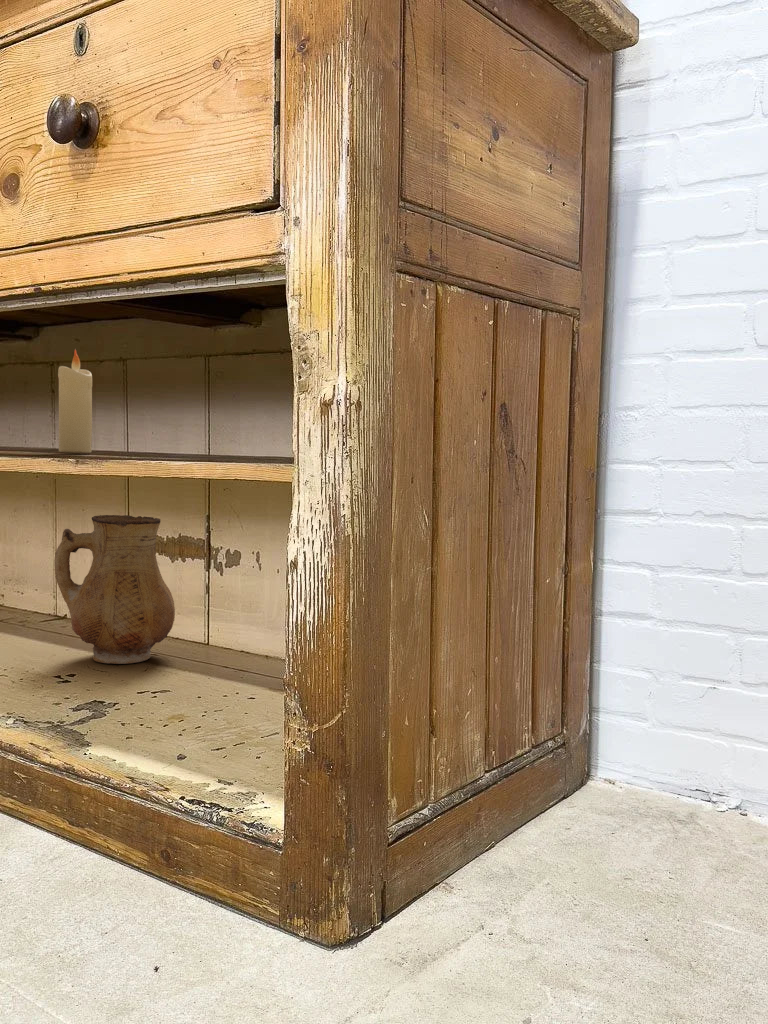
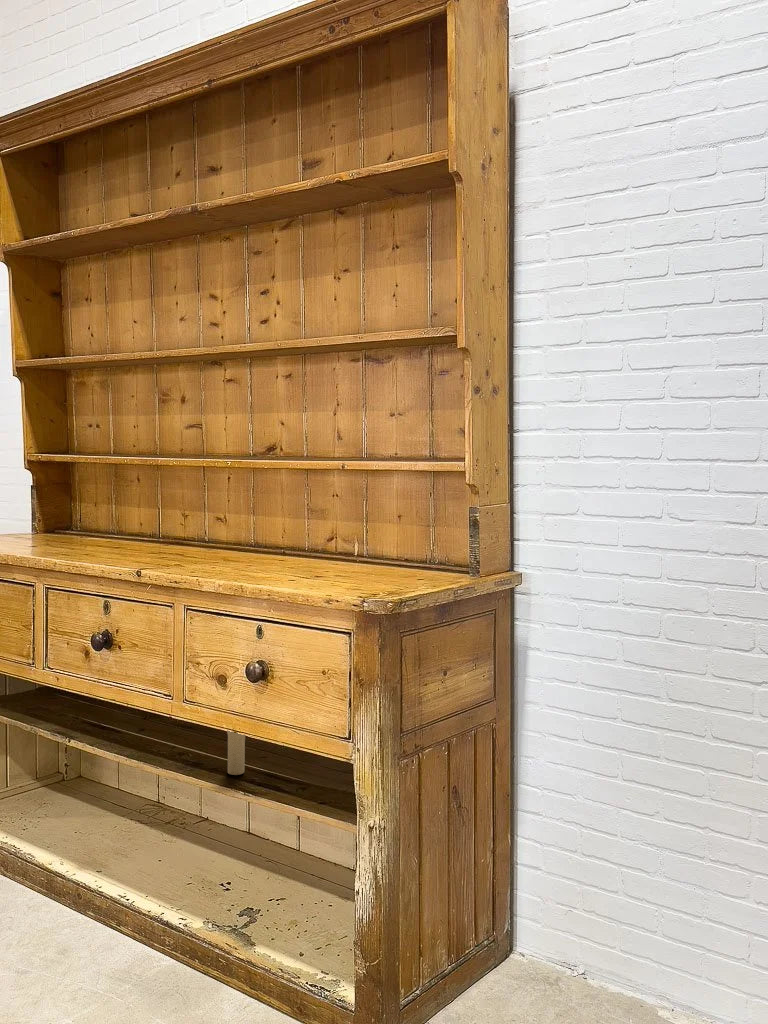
ceramic pitcher: present [54,515,175,664] -> none [215,777,282,871]

